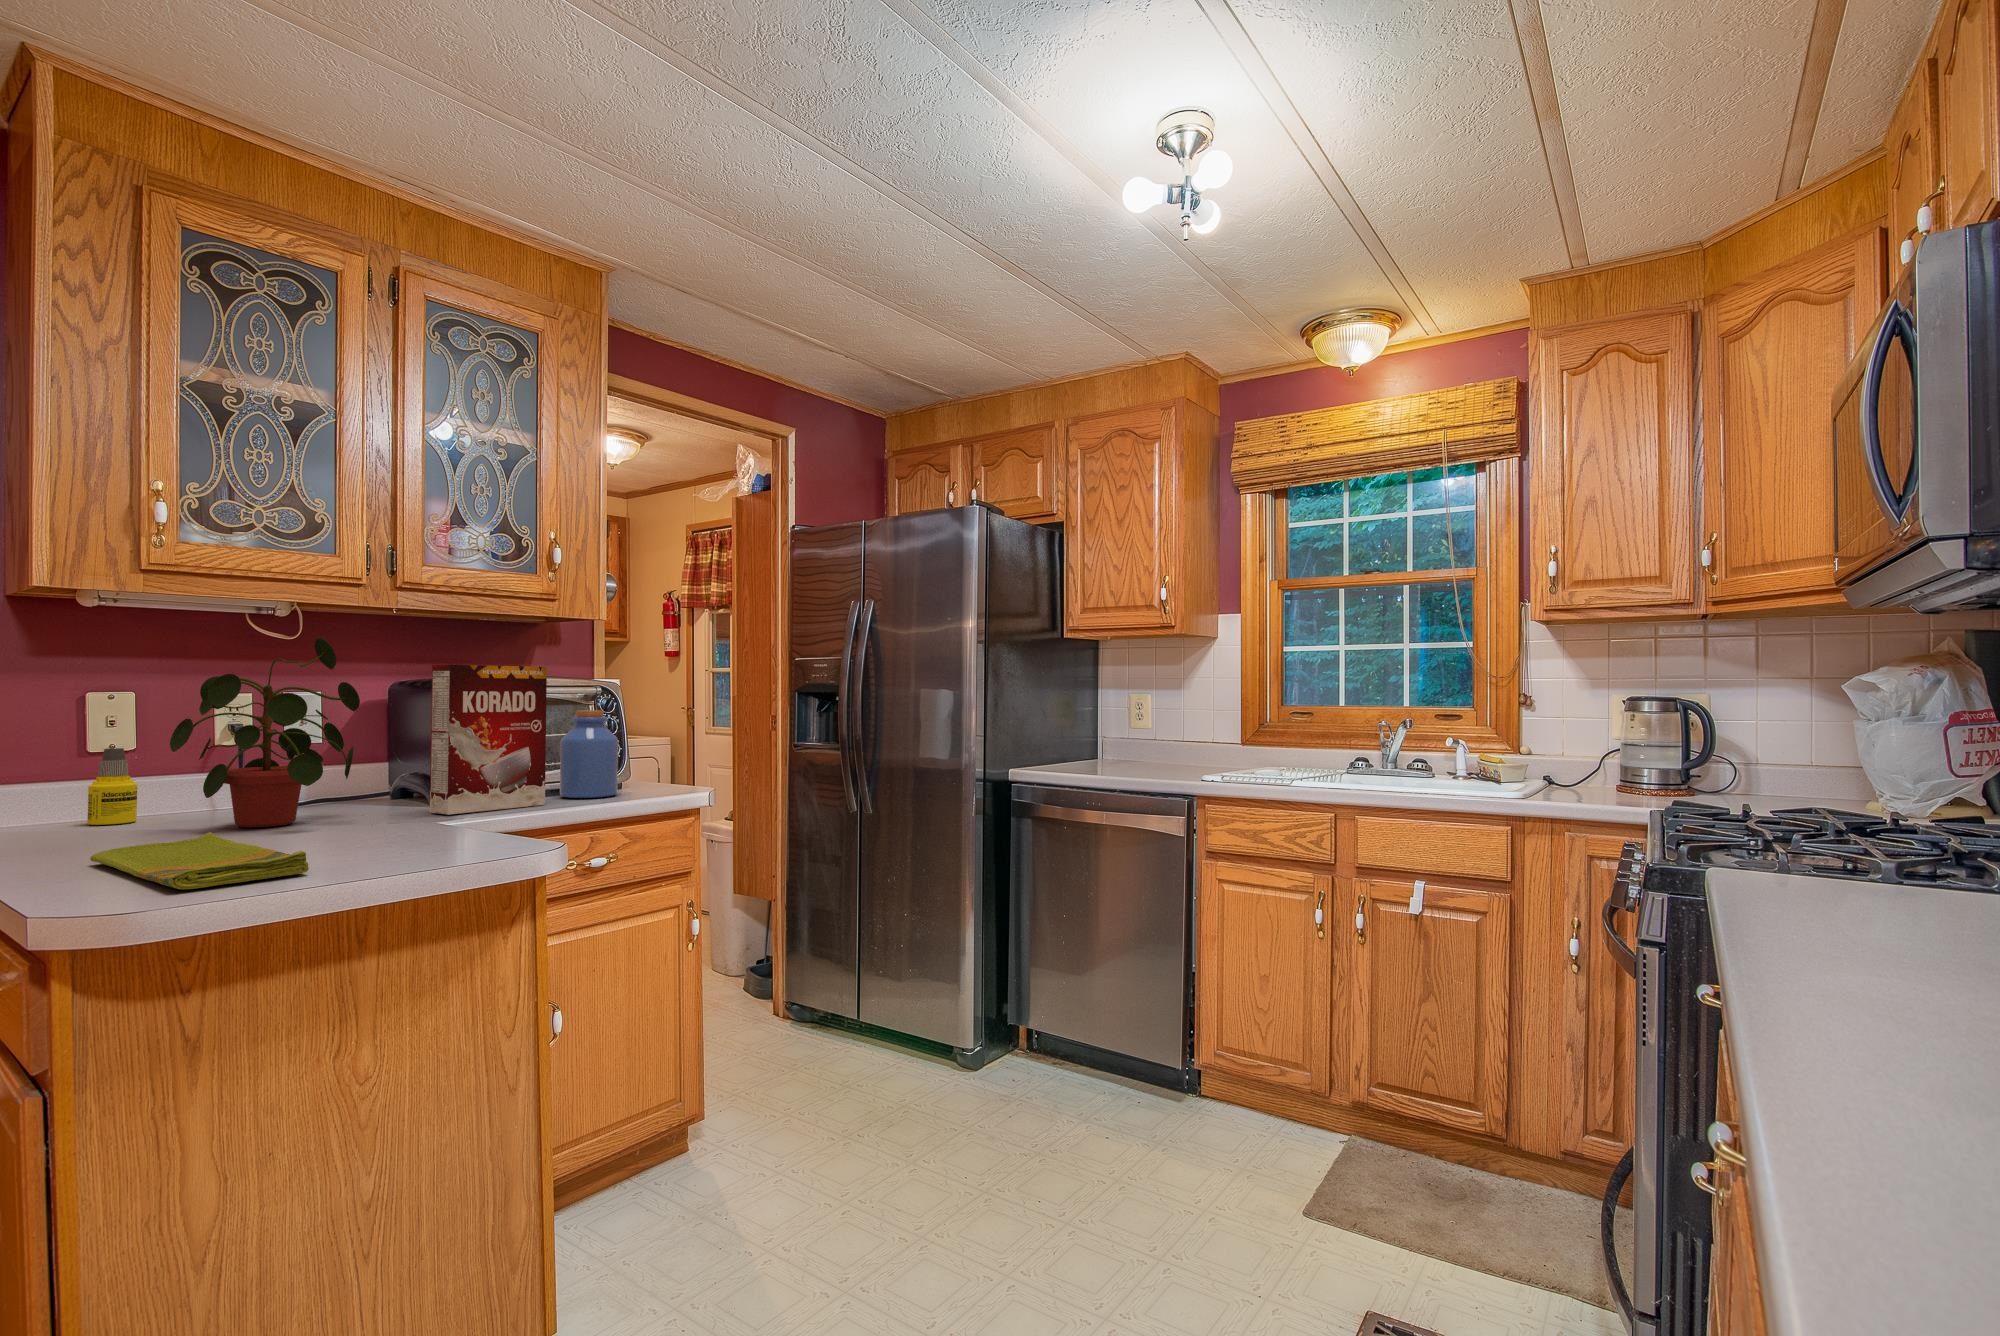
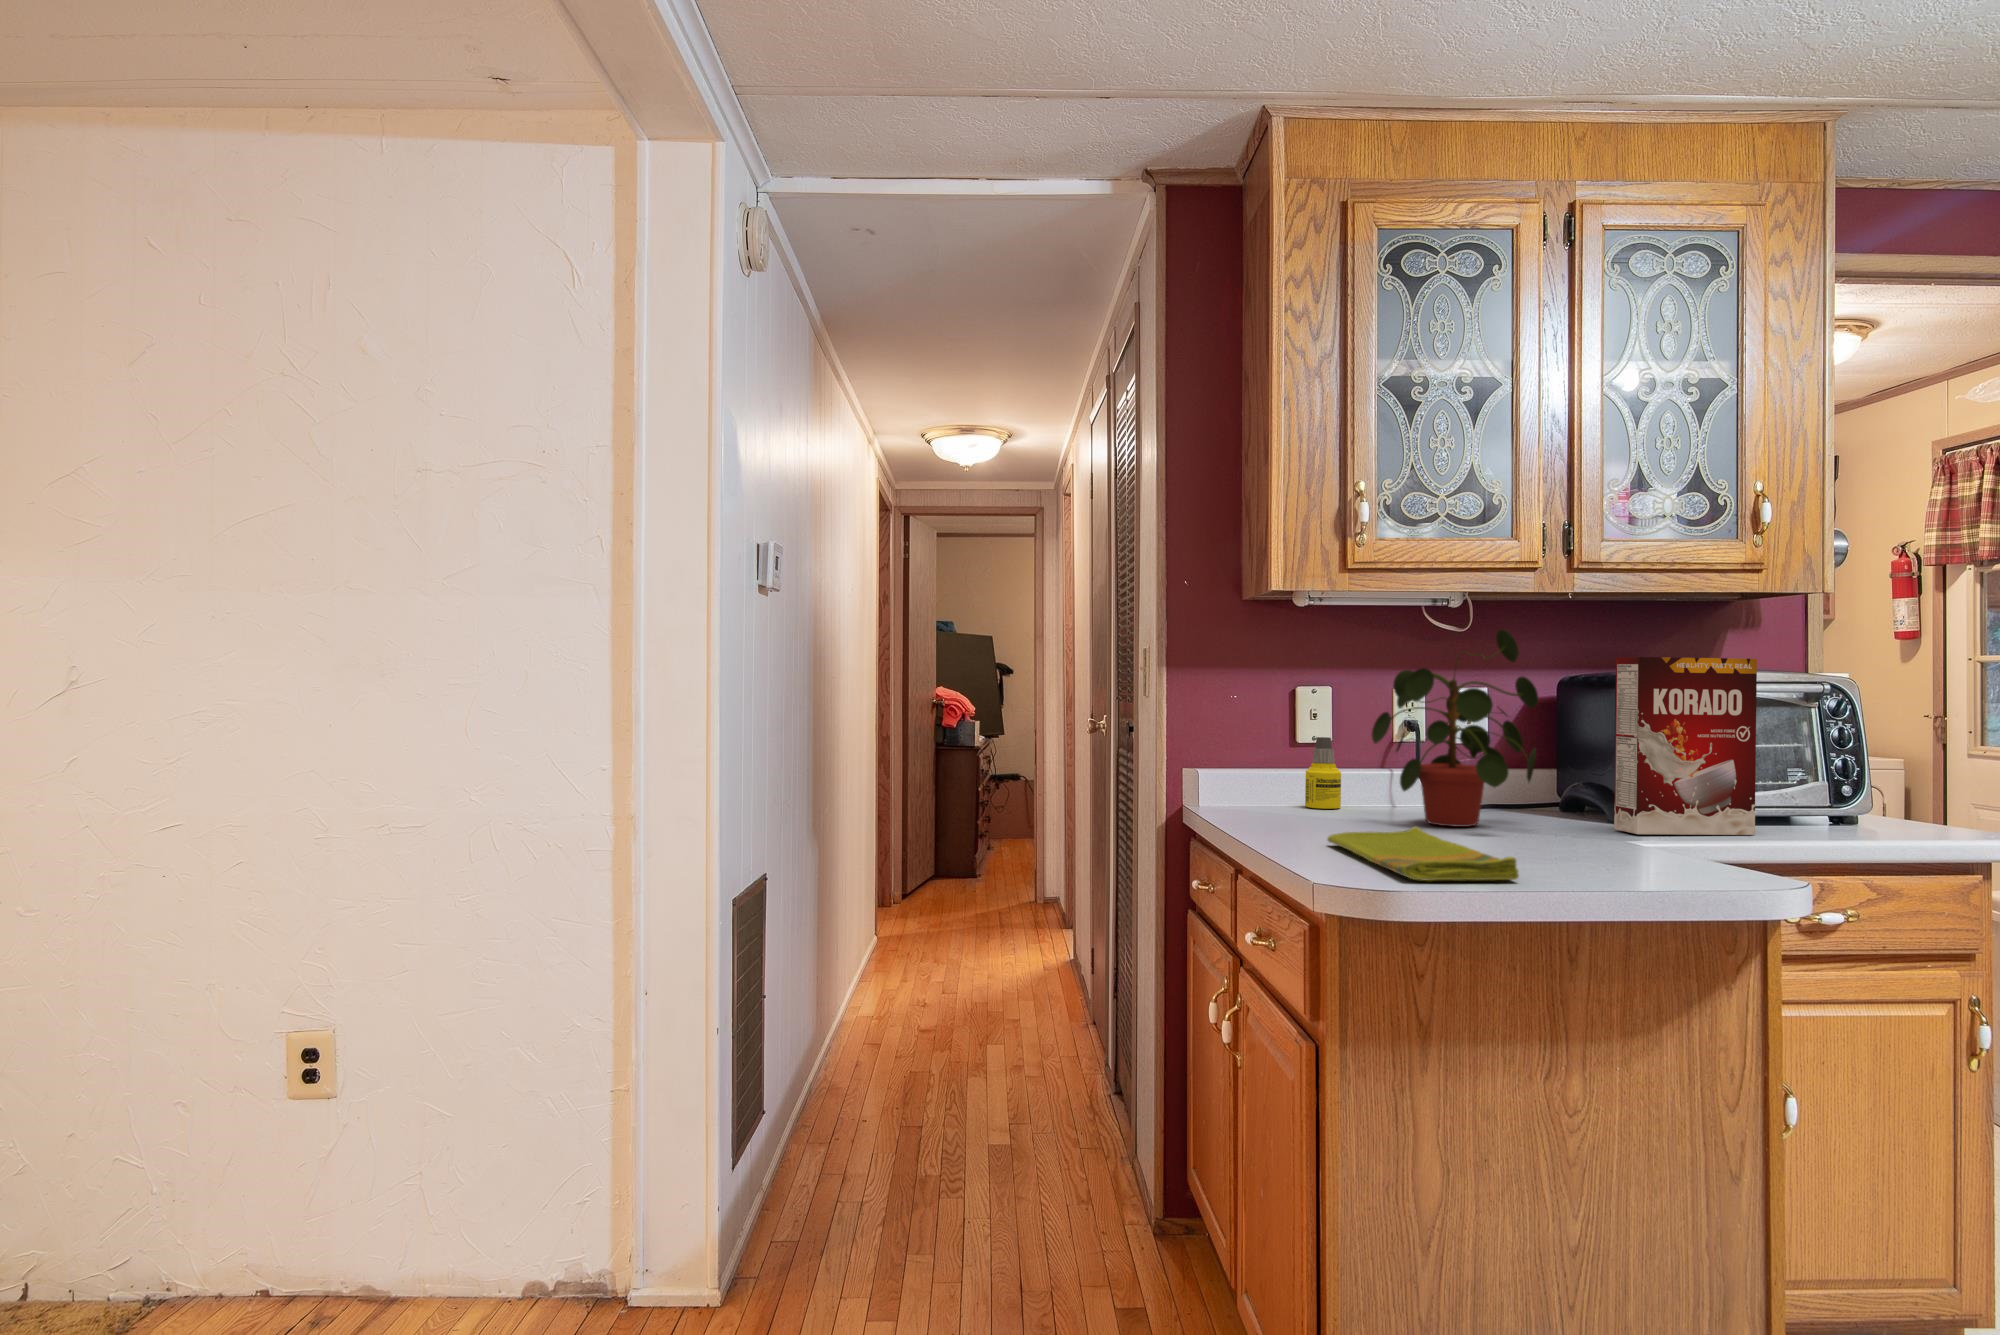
jar: present [560,710,618,798] -> none [1771,716,1856,833]

